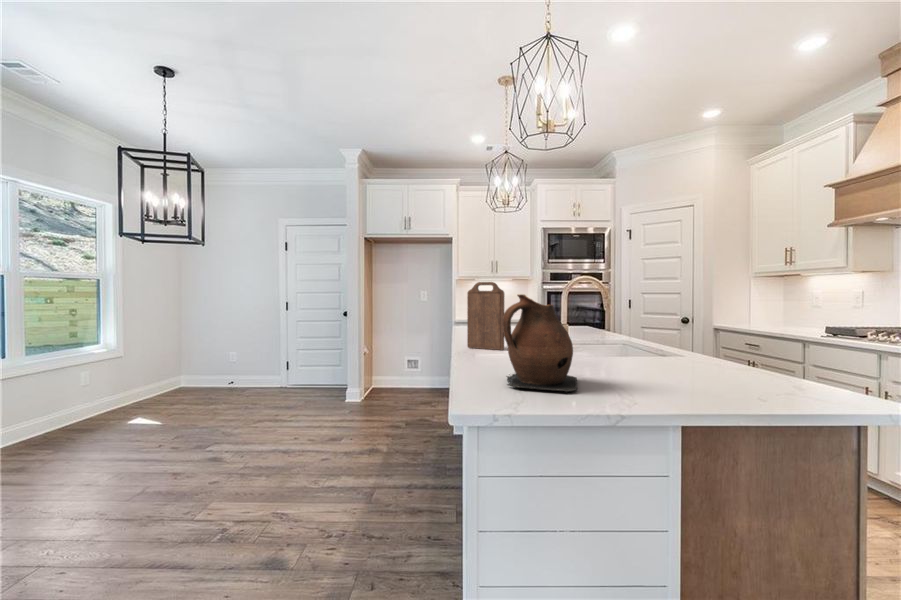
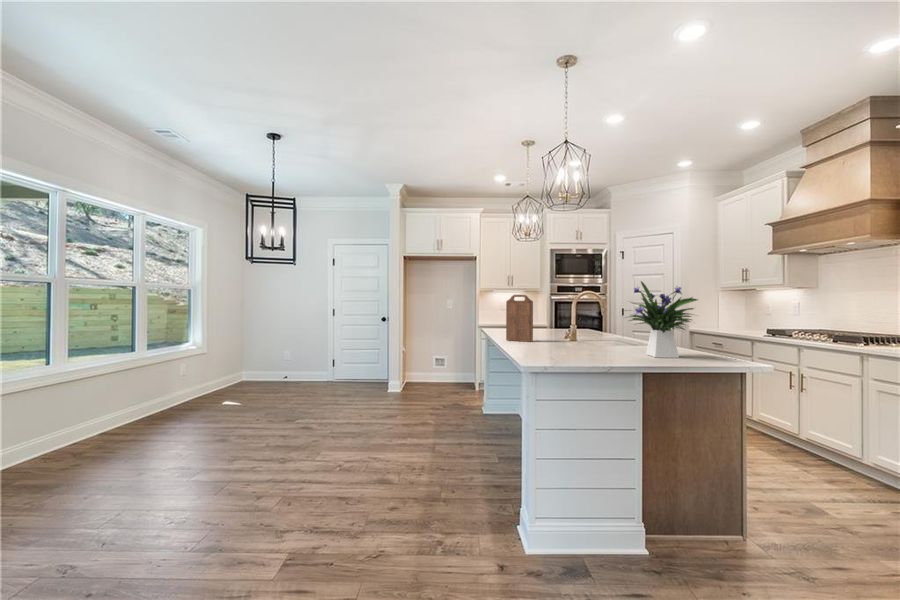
flower arrangement: none [637,254,793,391] -> present [629,281,697,358]
ceramic pitcher: present [503,294,577,393] -> none [543,303,587,358]

